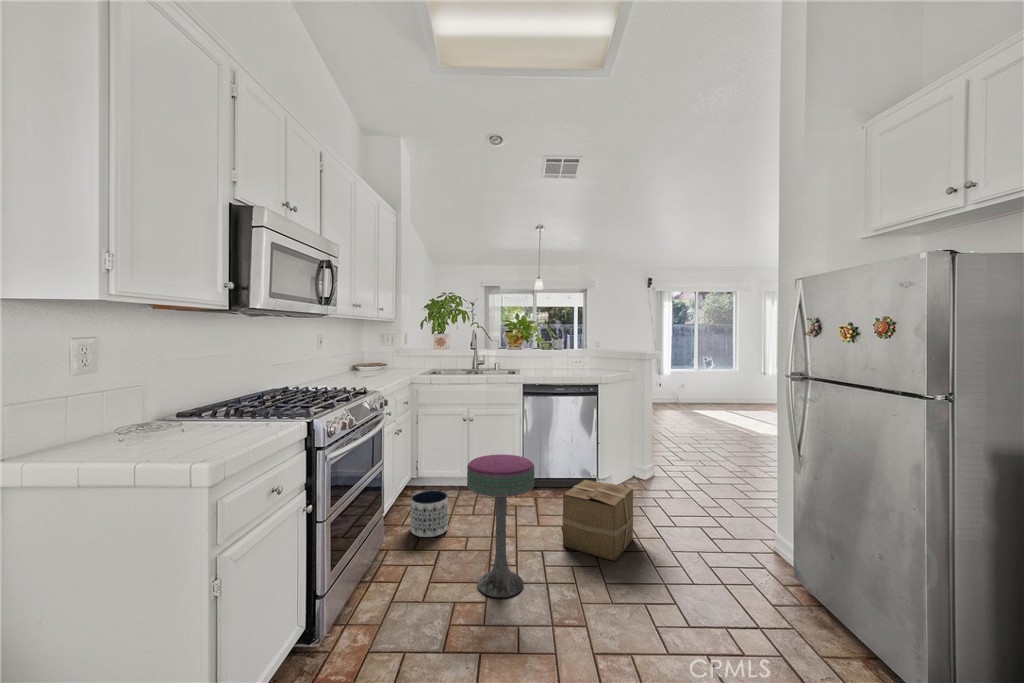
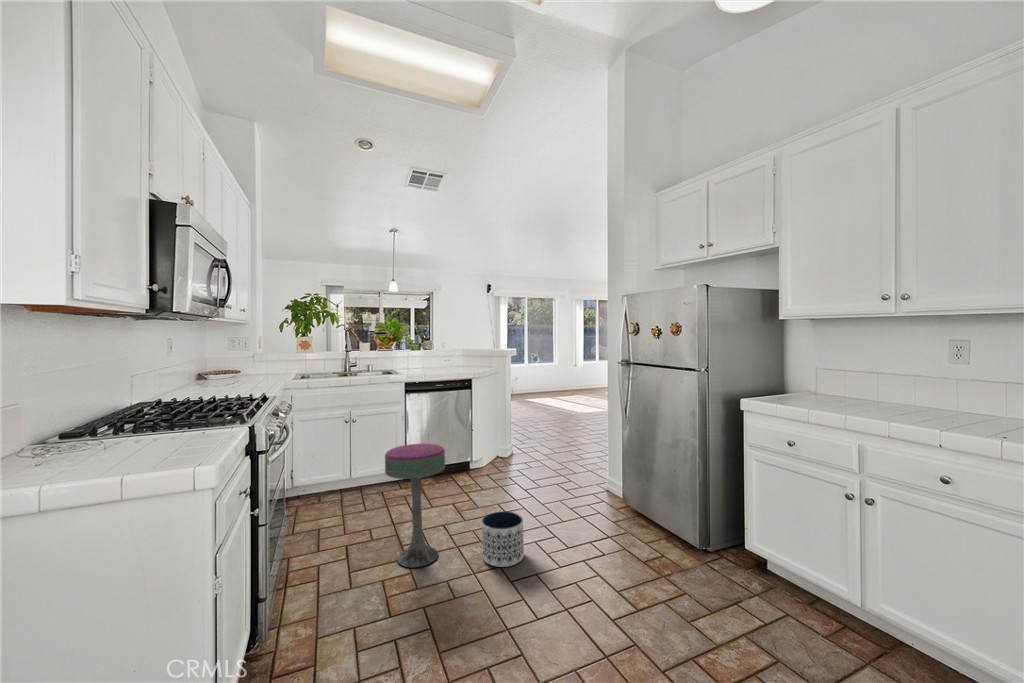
cardboard box: present [563,480,633,561] -> none [457,460,511,520]
planter: present [411,490,448,537] -> present [482,511,524,567]

